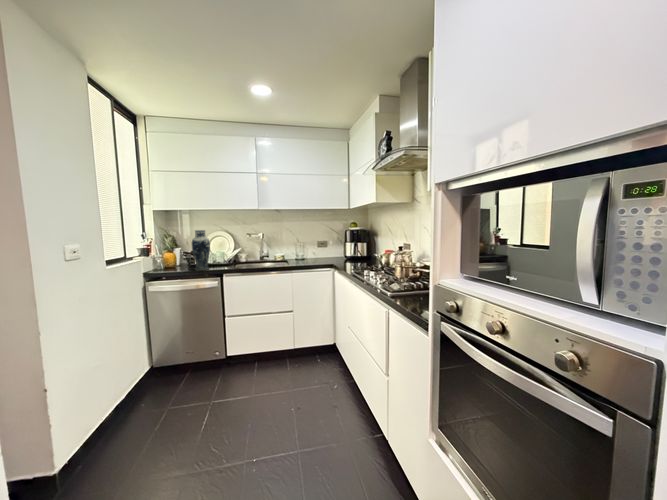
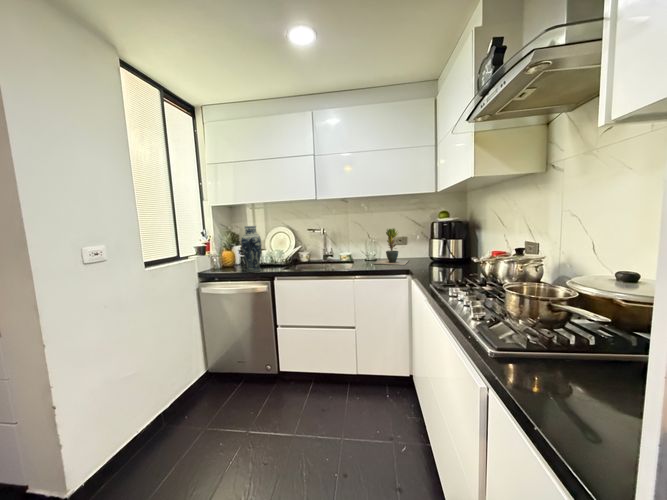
potted plant: none [302,234,329,262] -> present [374,229,408,265]

